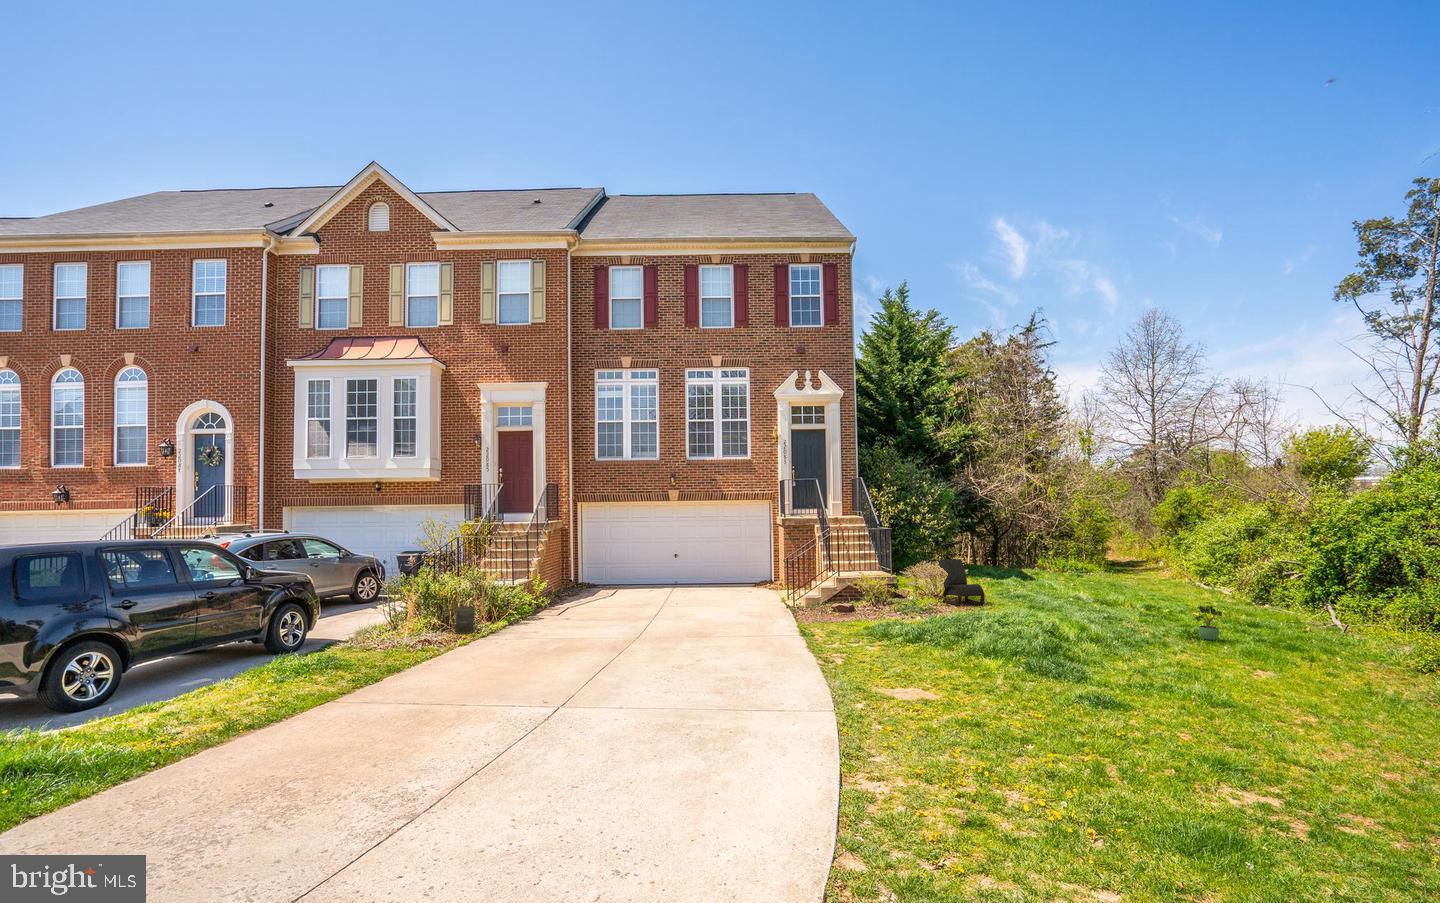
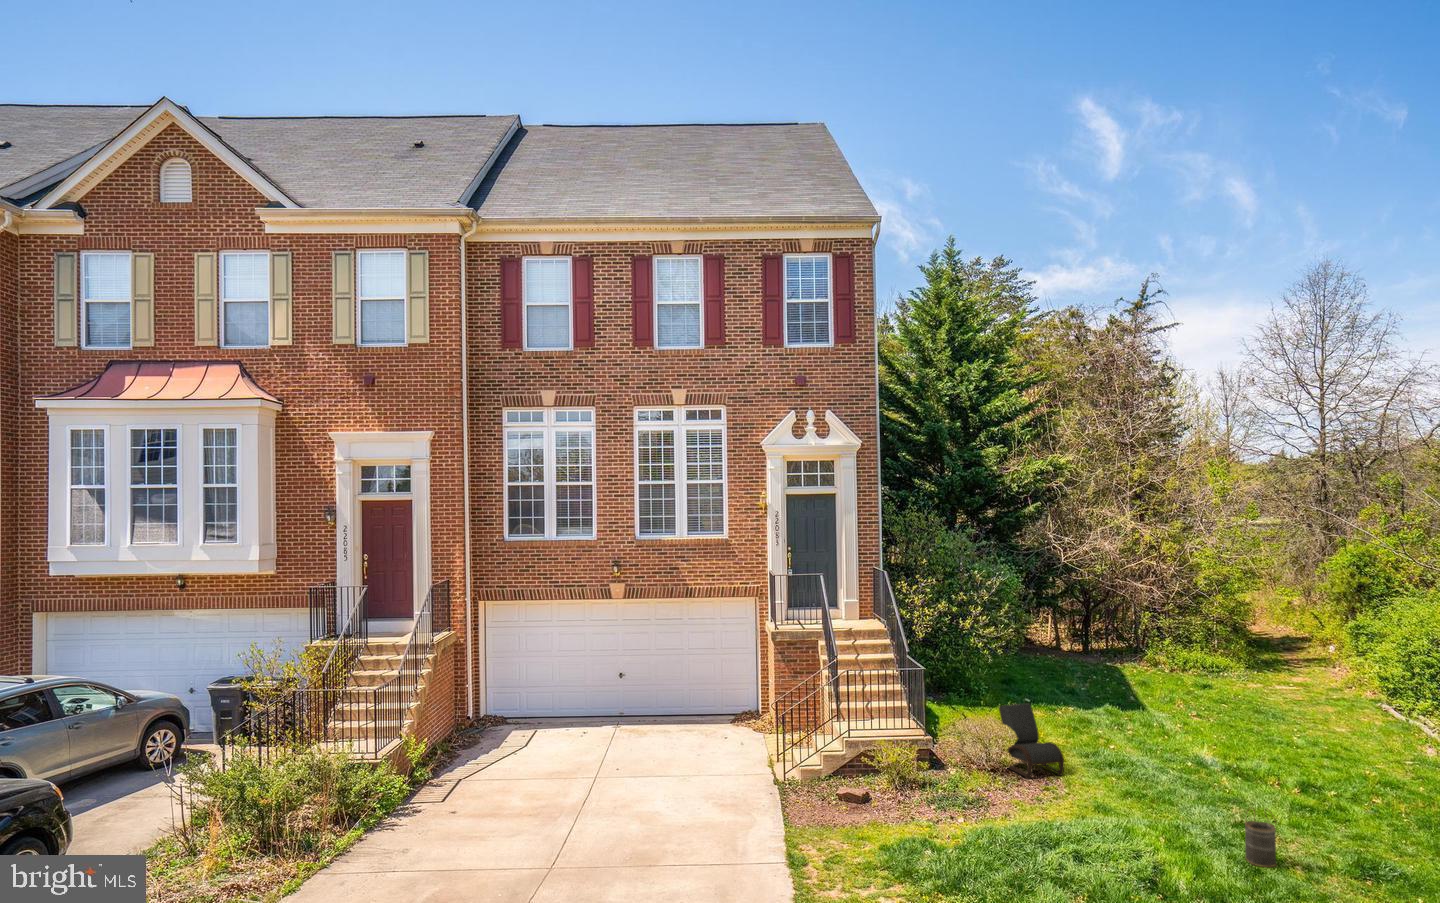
basket: present [455,606,475,634] -> present [1245,809,1276,867]
potted plant: present [1195,606,1222,640] -> none [1376,824,1416,875]

